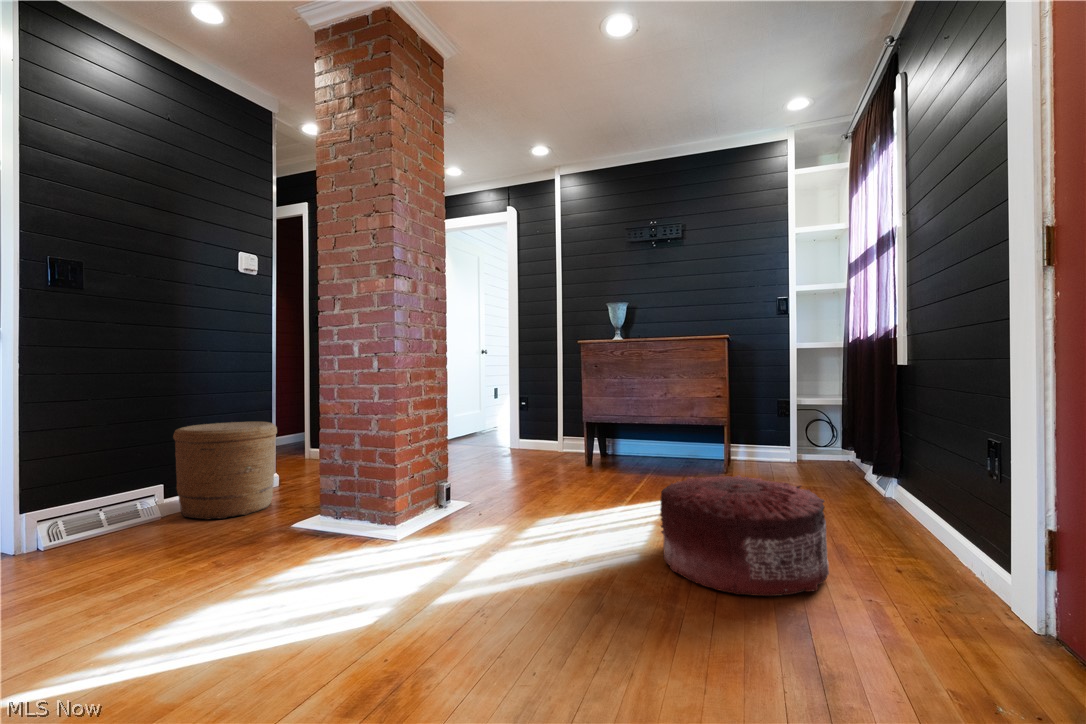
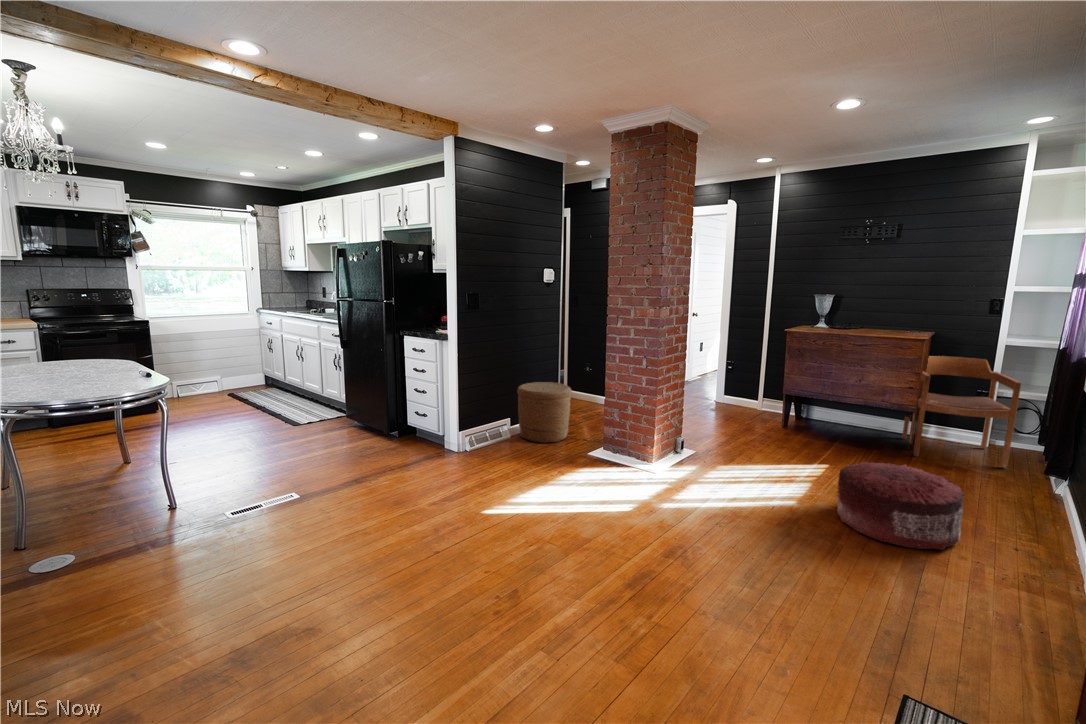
armchair: none [714,365,824,481] -> present [902,356,1021,468]

